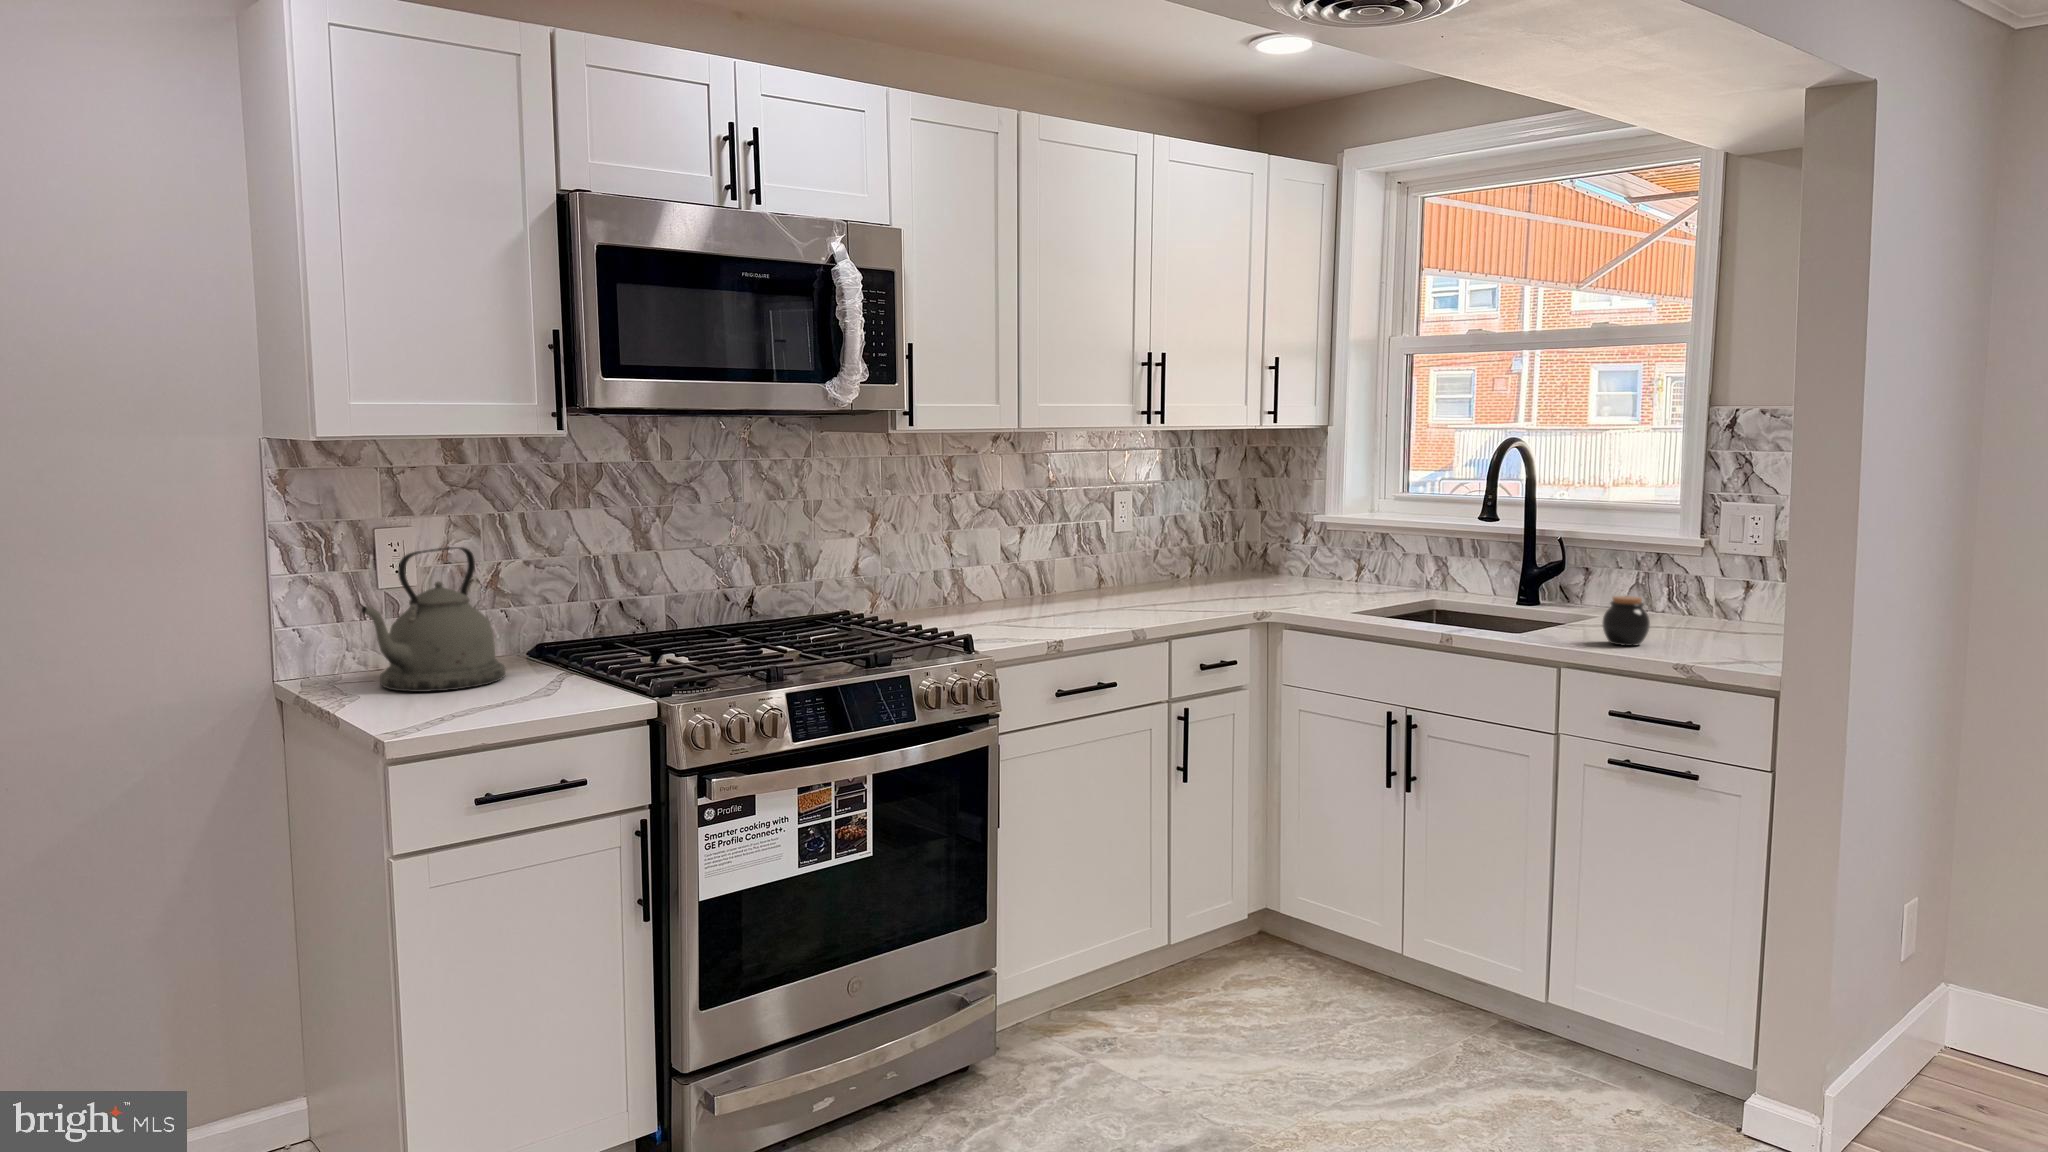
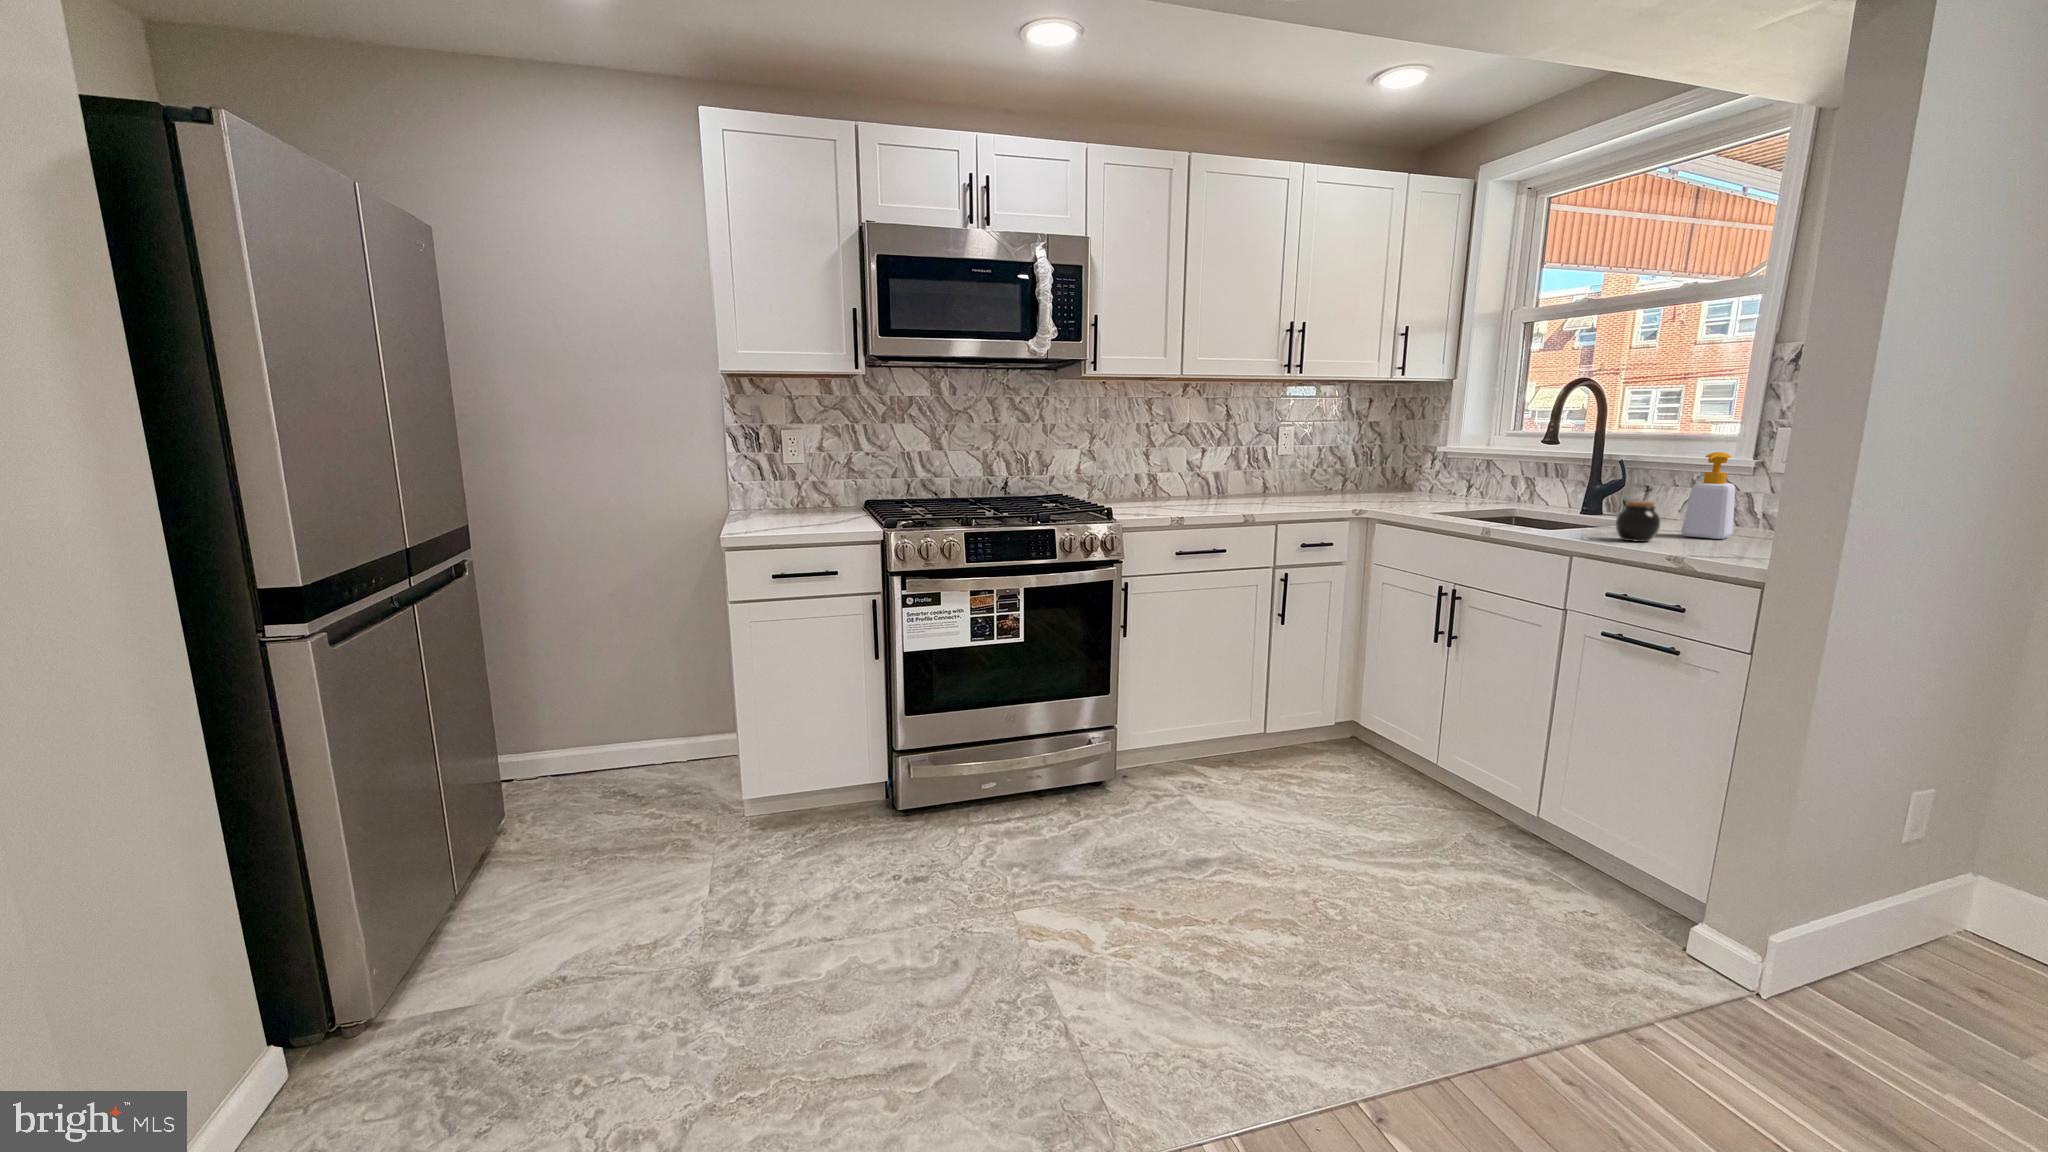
soap bottle: none [1657,534,1705,636] -> present [1681,452,1735,539]
kettle: present [362,547,506,692] -> none [749,440,836,519]

